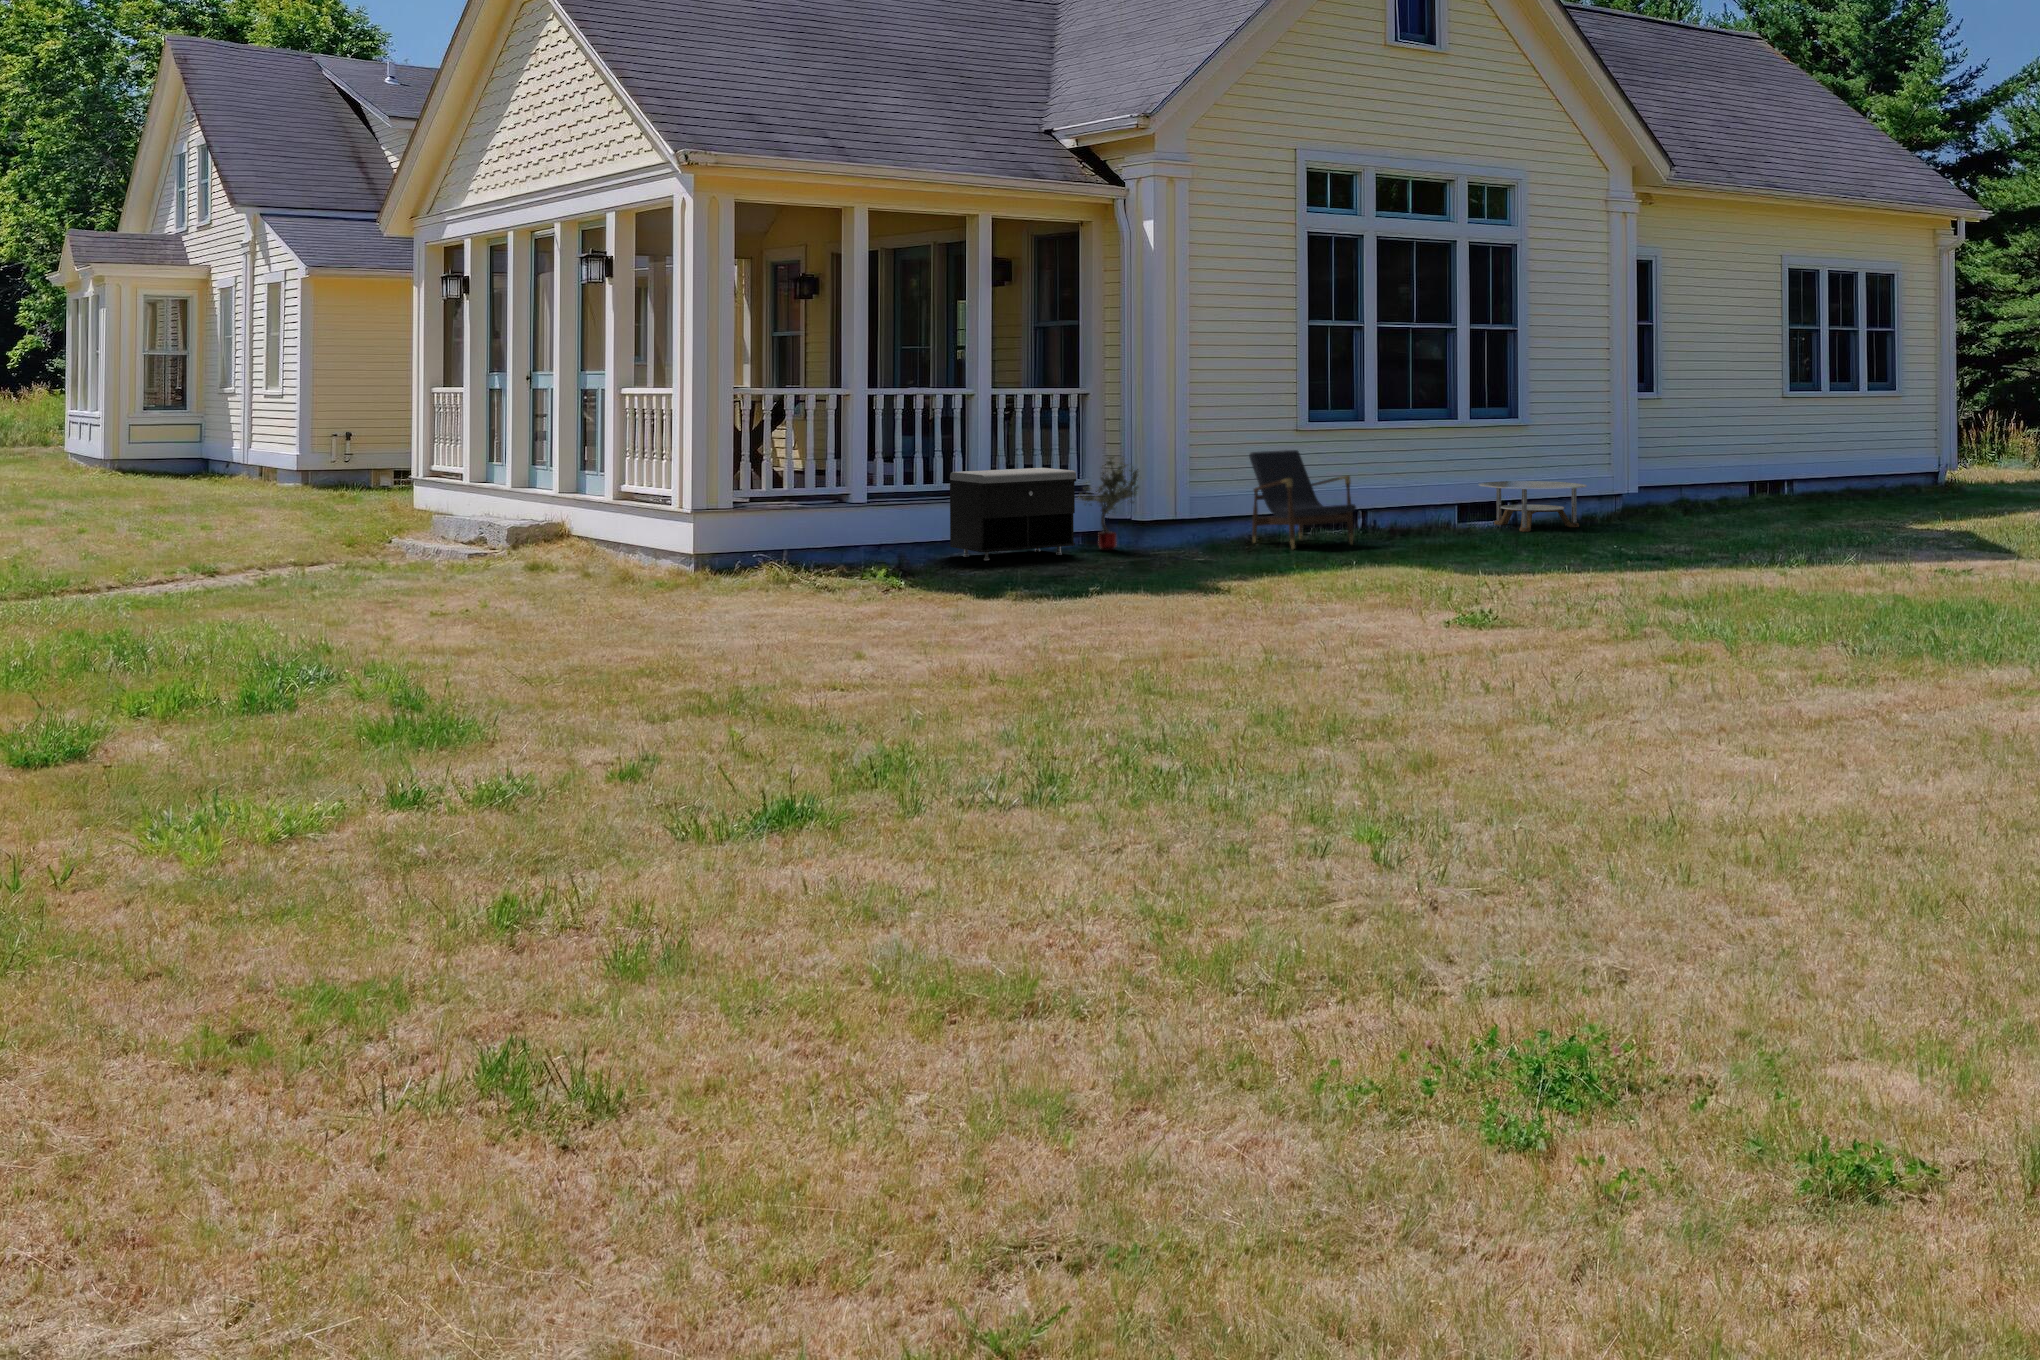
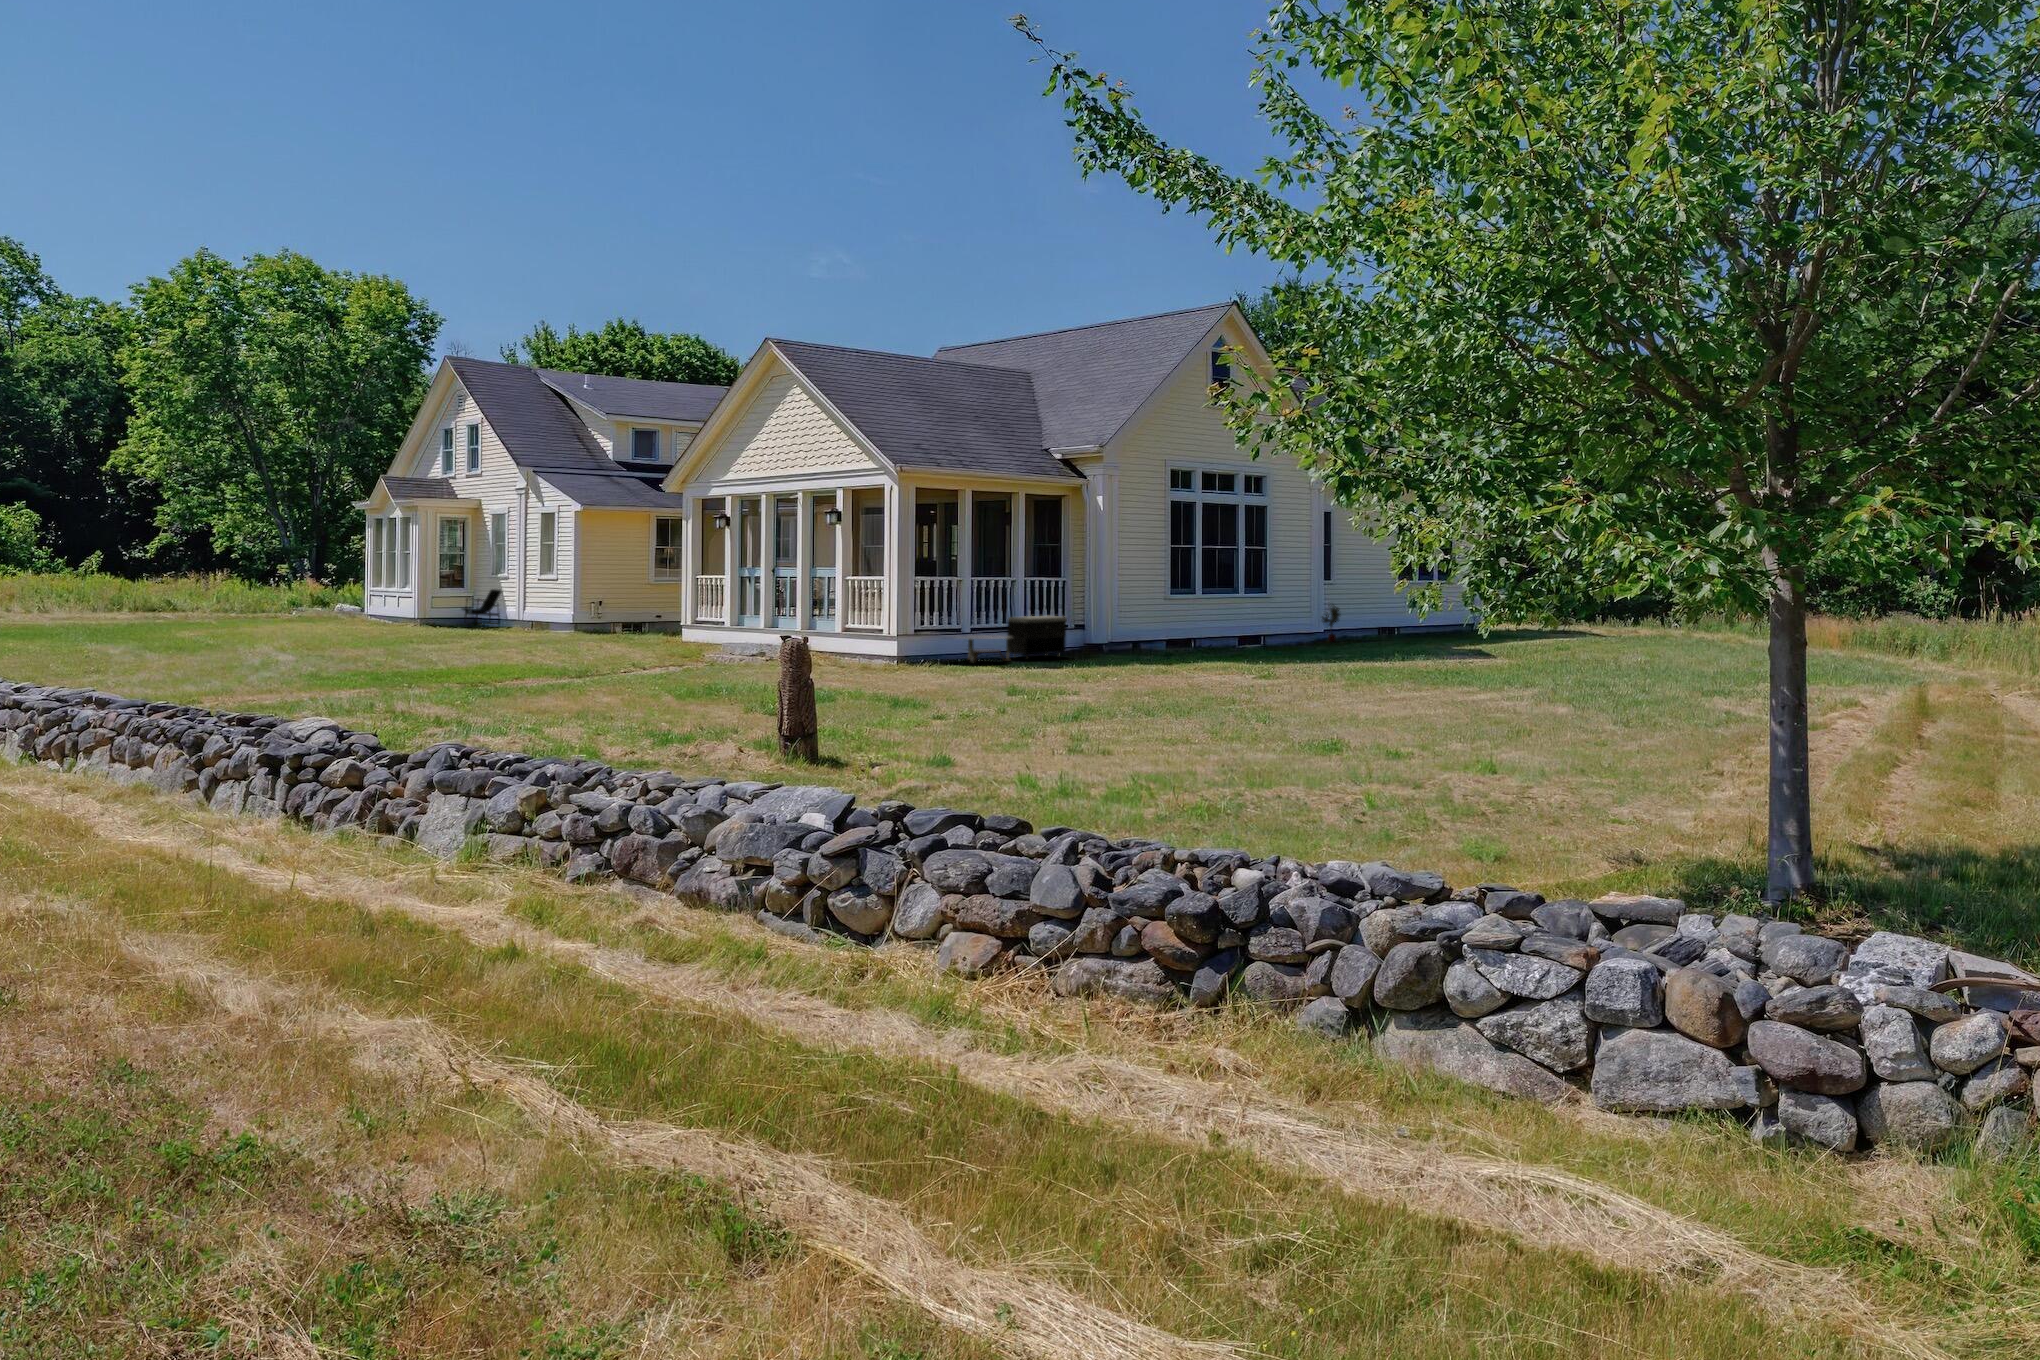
lounge chair: present [1249,450,1356,549] -> present [462,589,501,621]
potted tree: present [1078,457,1139,550] -> present [1322,605,1340,642]
round table: present [1478,481,1587,532] -> present [956,635,1013,663]

